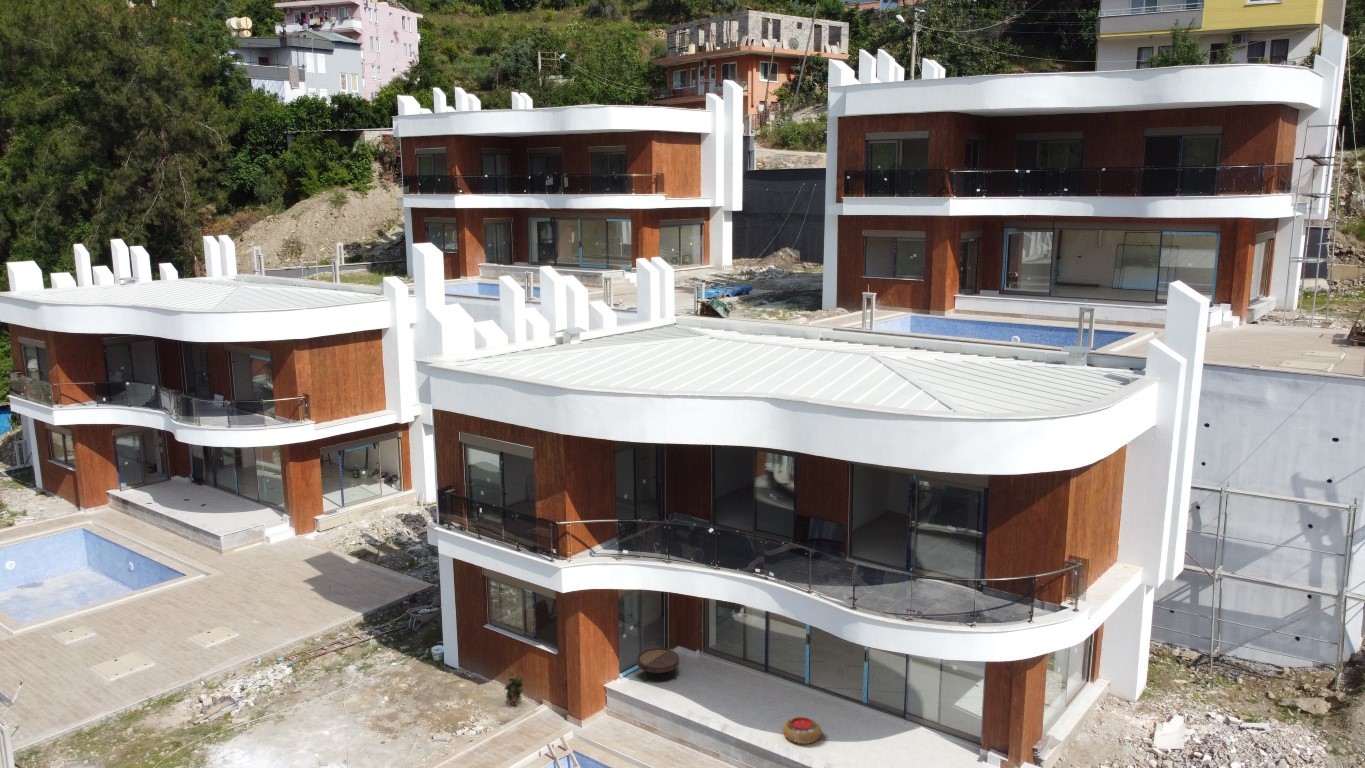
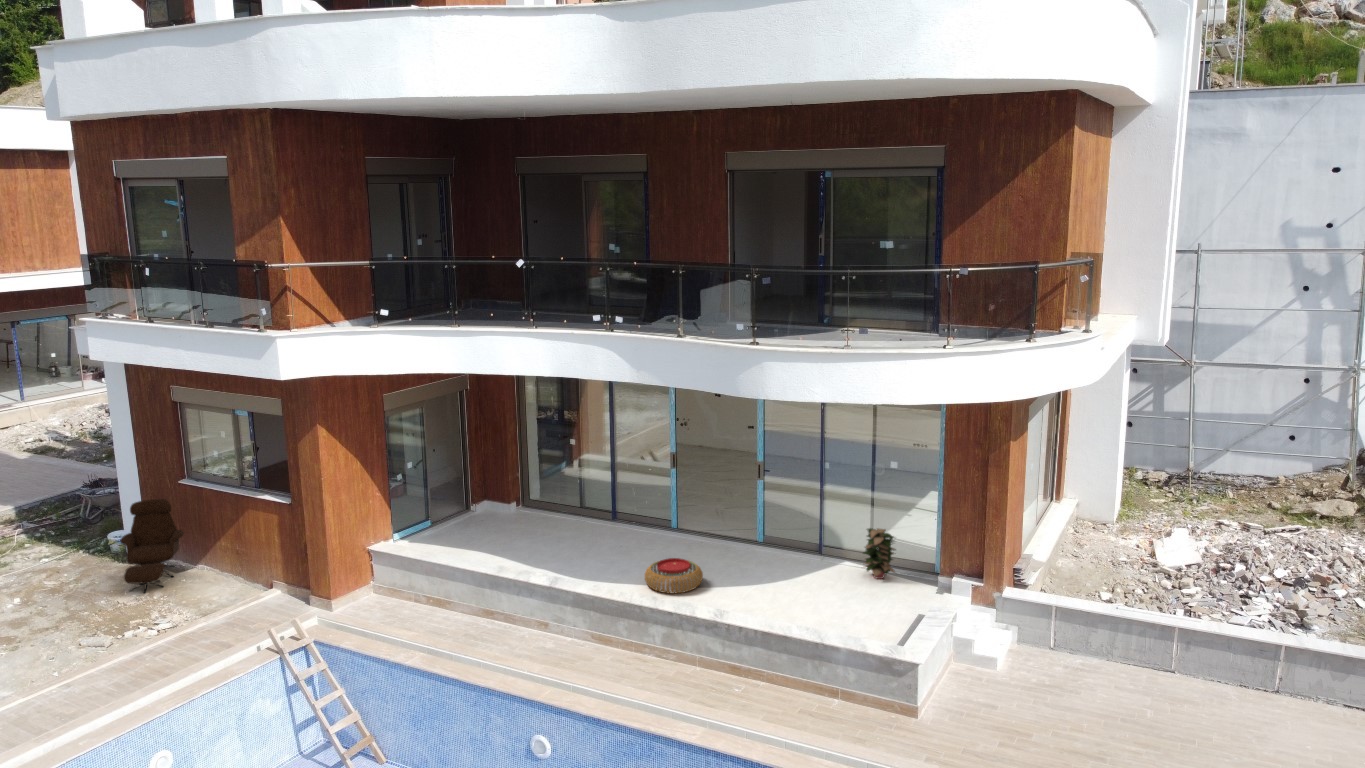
lounge chair: none [447,633,485,700] -> present [120,499,184,593]
coffee table: present [637,648,679,682] -> none [421,498,485,544]
decorative plant: present [505,674,524,705] -> present [863,528,896,579]

